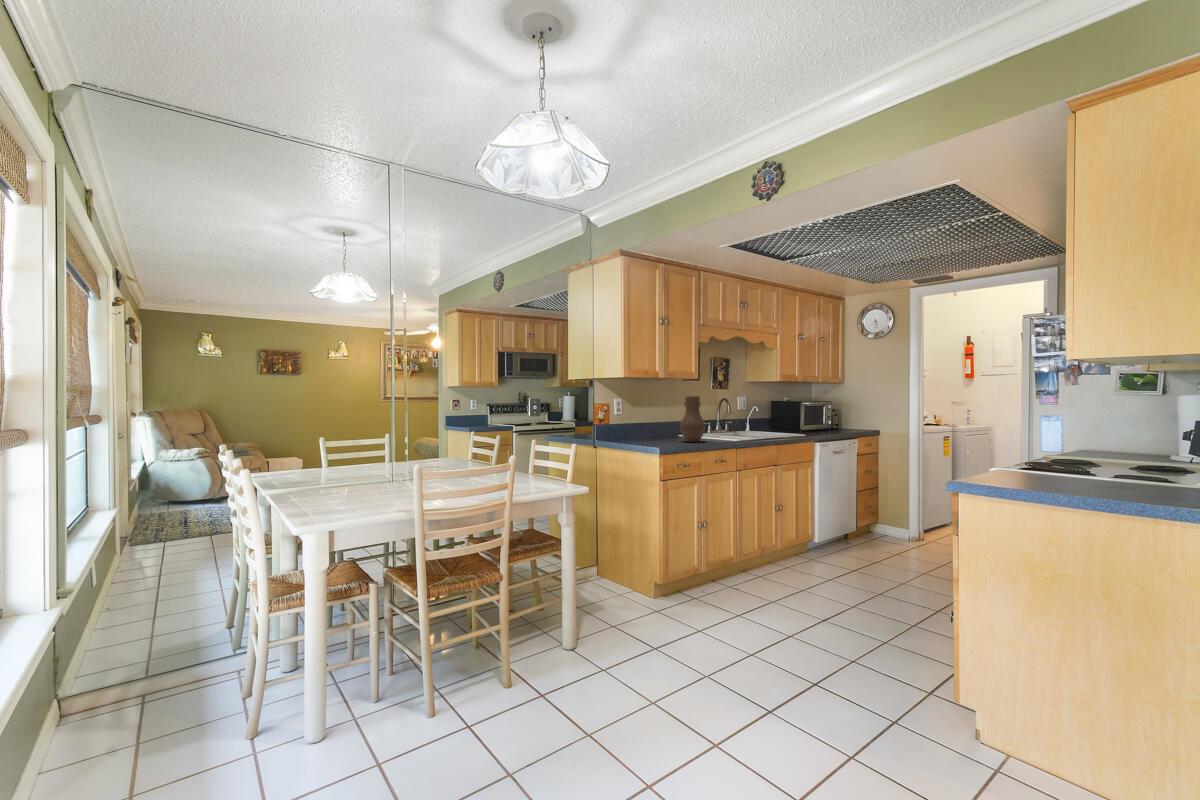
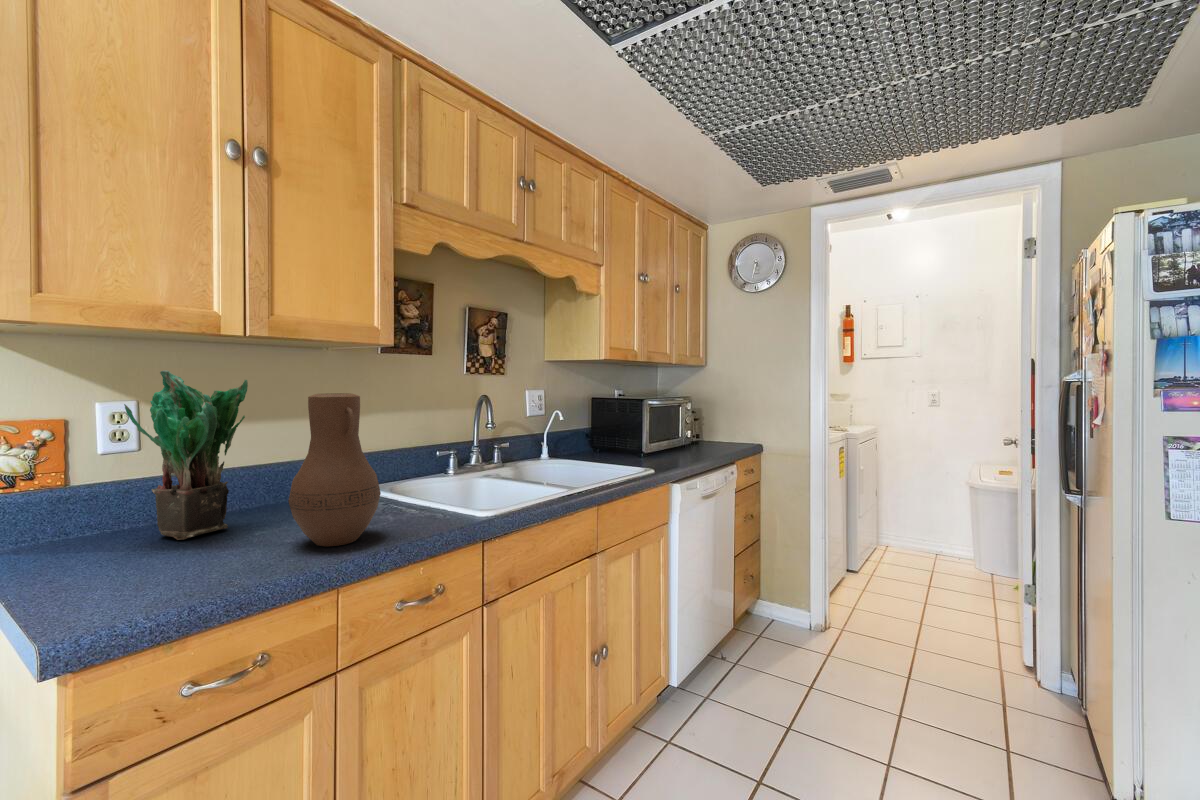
potted plant: none [633,388,660,440] -> present [124,370,248,540]

